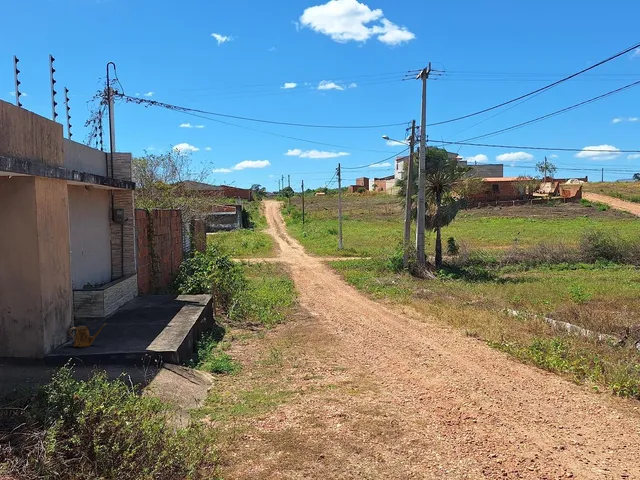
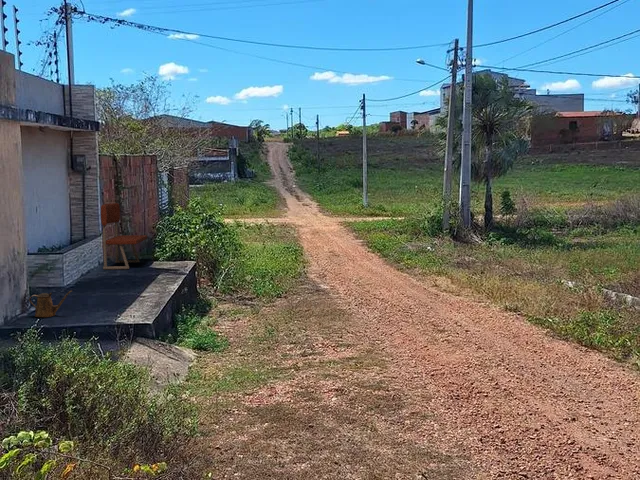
bench: none [135,247,173,302] -> present [101,203,147,269]

